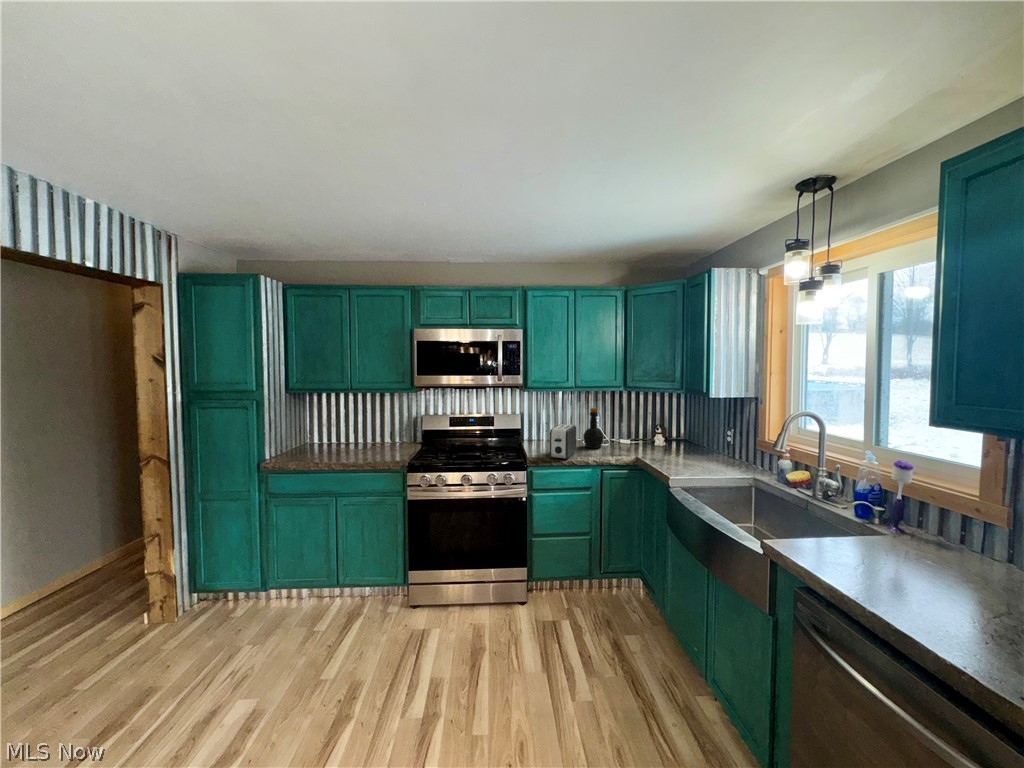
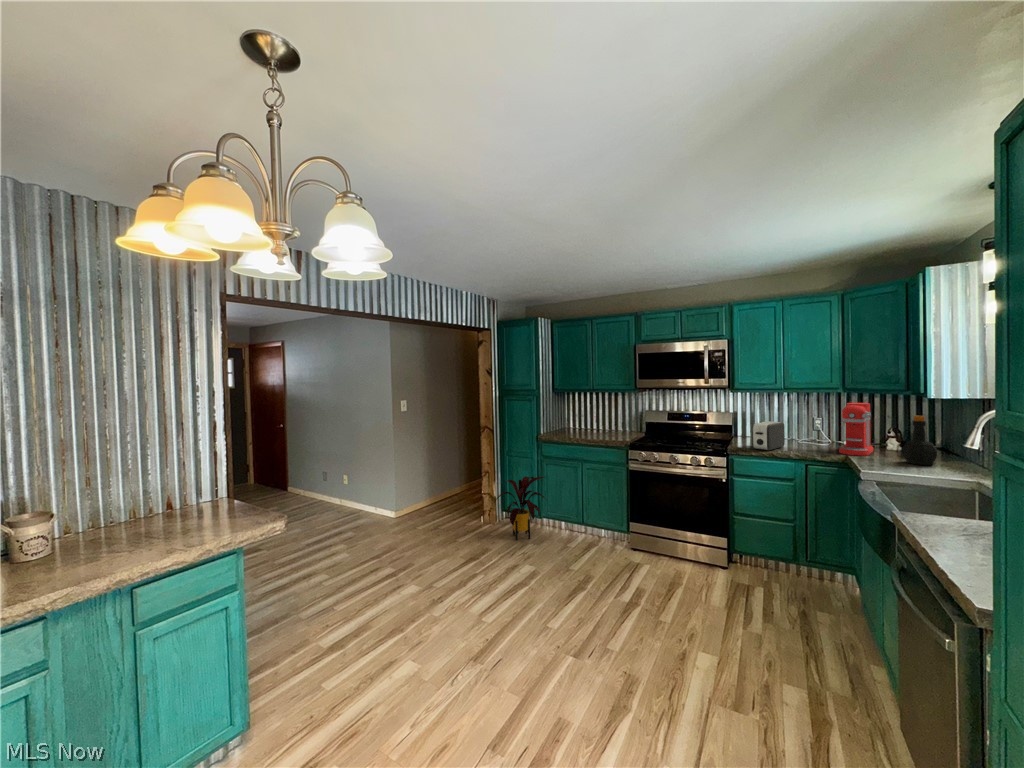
coffee maker: none [625,401,650,457] -> present [839,403,873,456]
bottle: present [583,408,604,448] -> present [902,416,937,465]
house plant: none [169,529,283,648] -> present [496,476,545,540]

